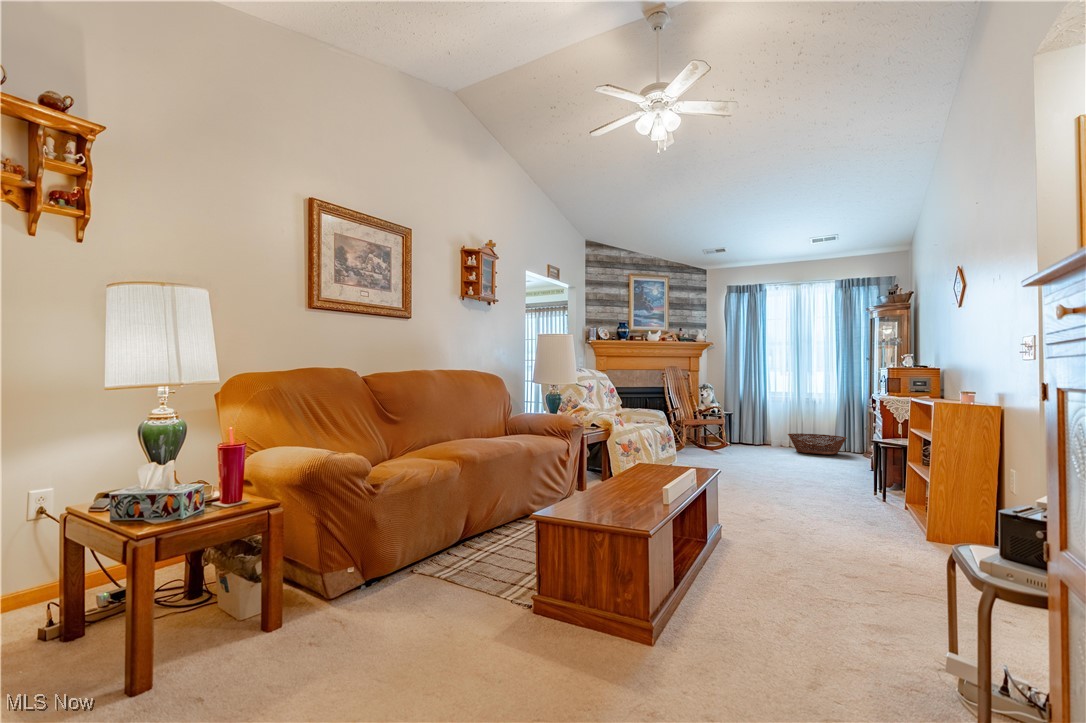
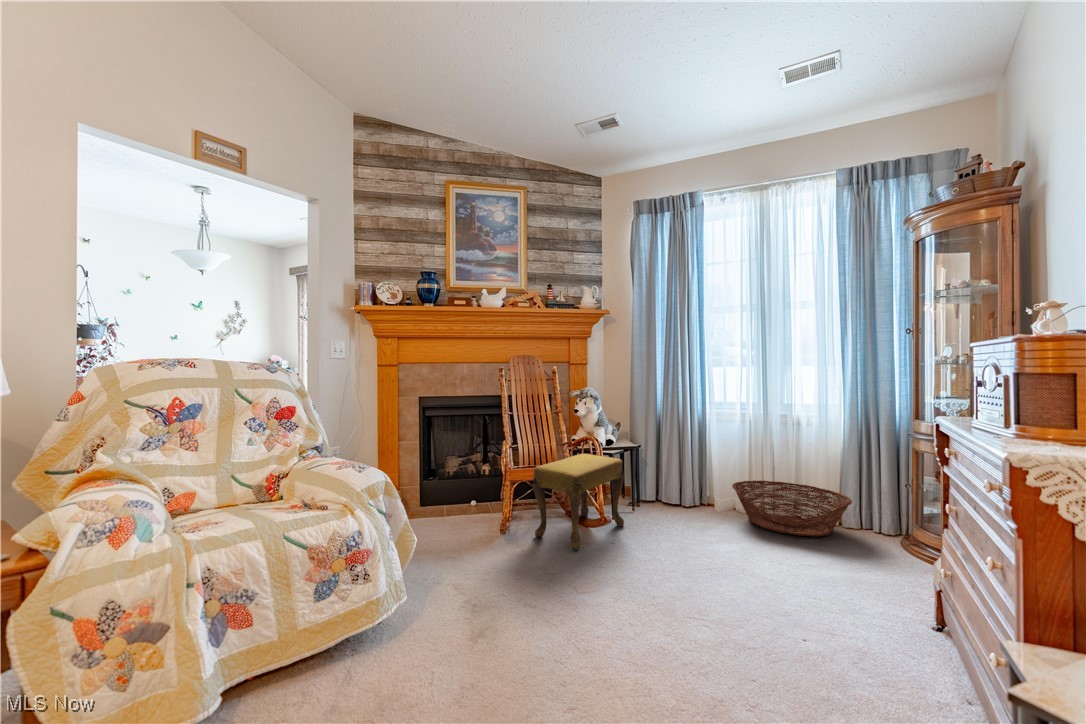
footstool: none [698,418,737,457] -> present [533,454,624,550]

